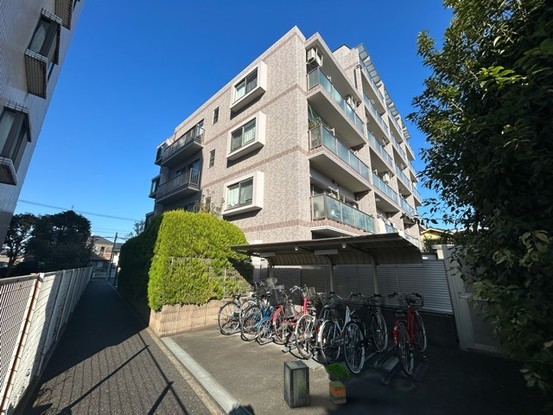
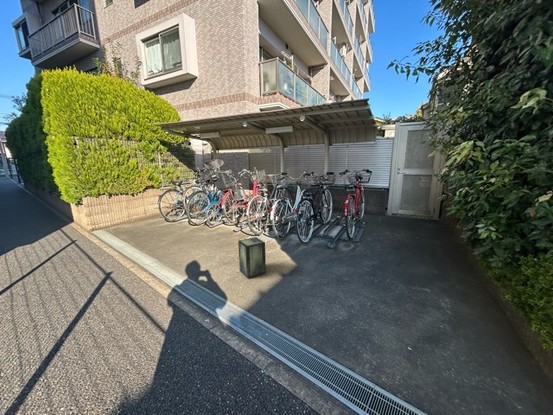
potted tree: present [326,363,350,404] -> none [281,236,304,270]

